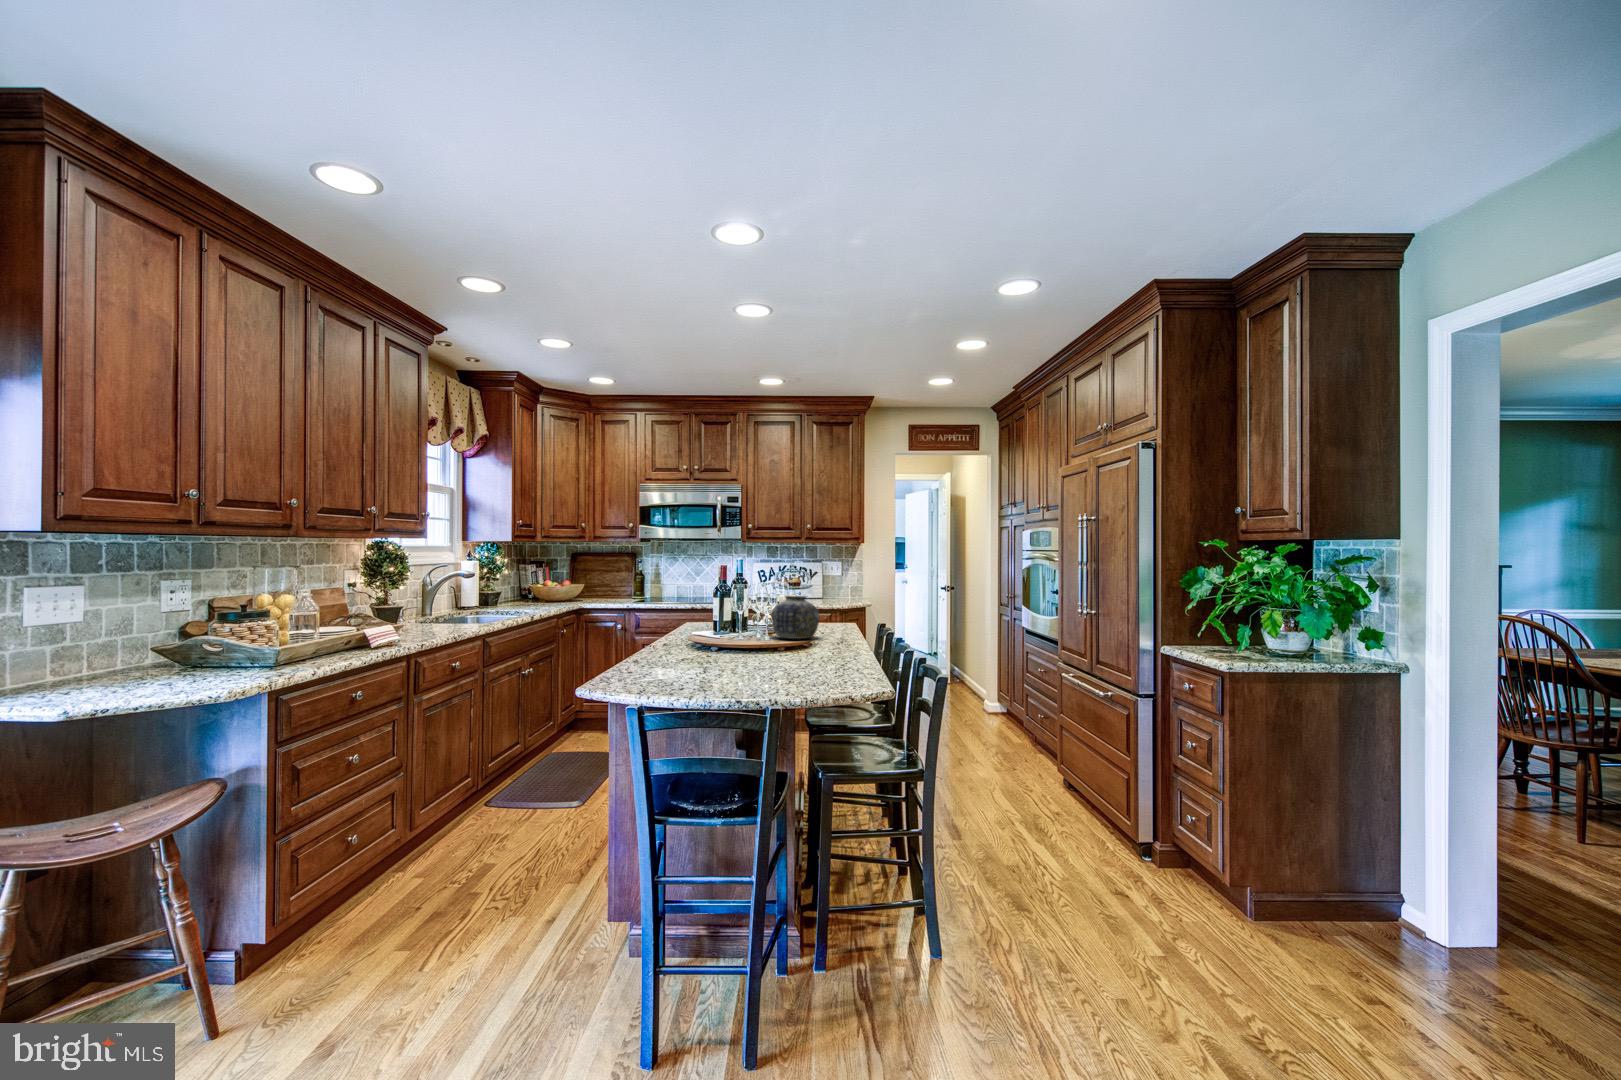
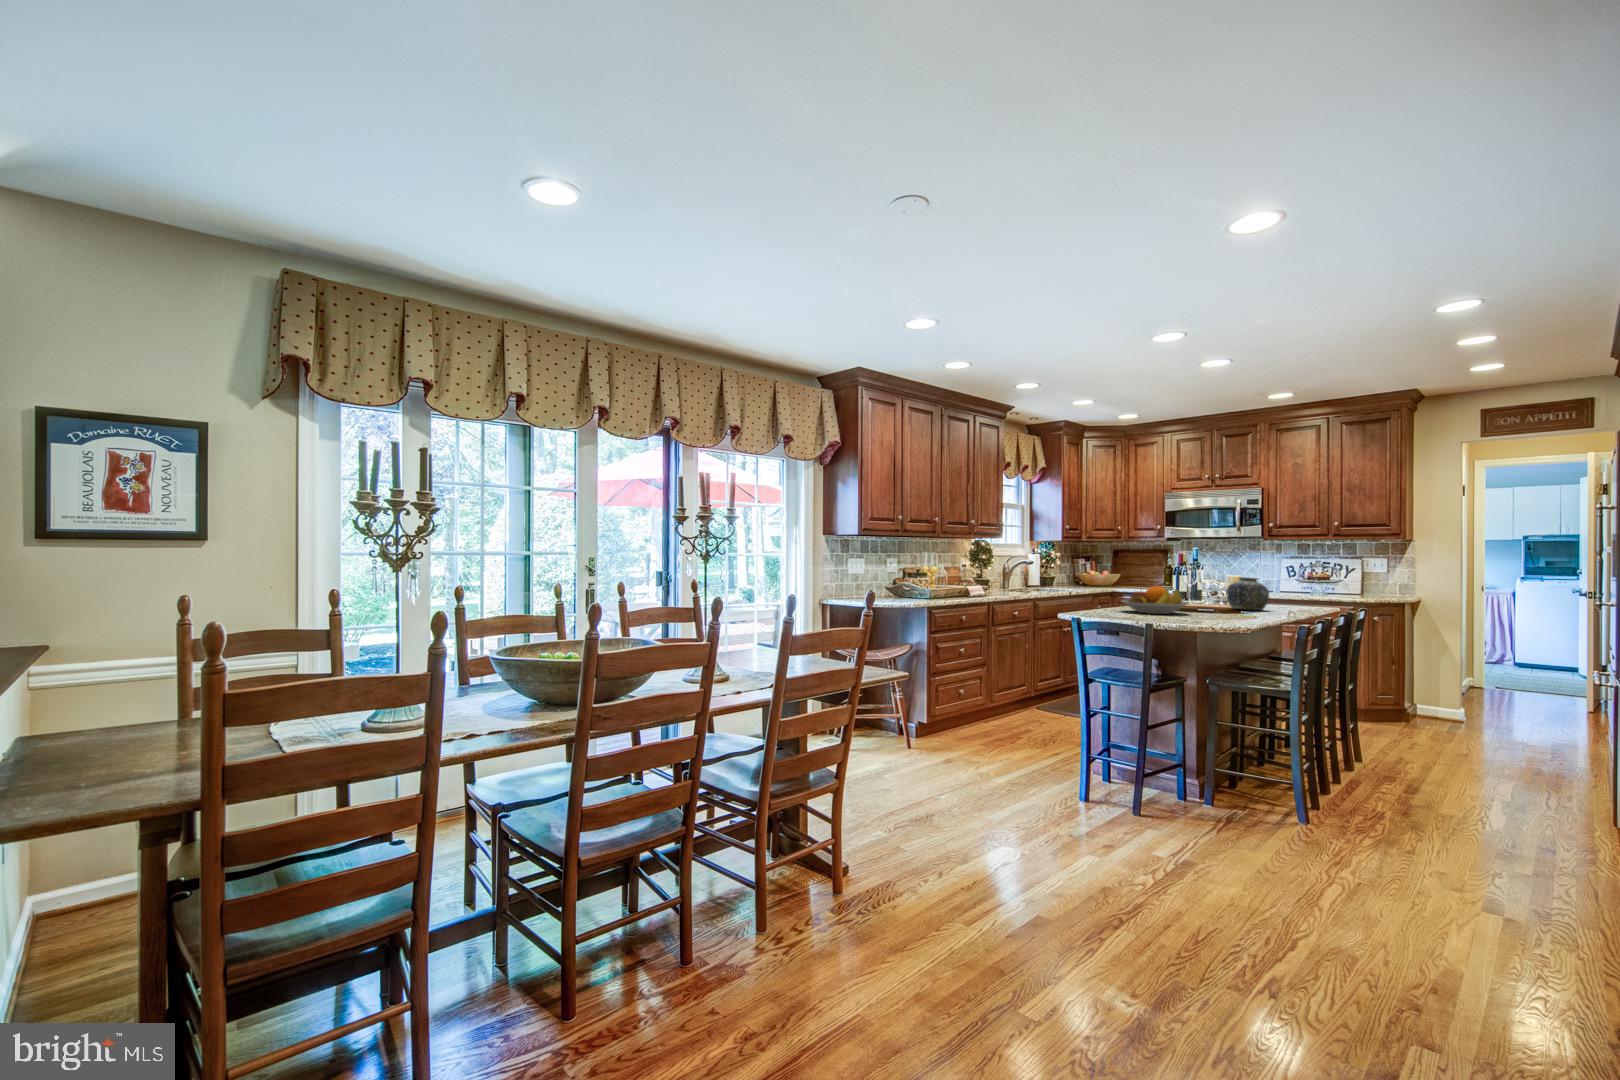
fruit bowl: none [668,622,770,668] -> present [1122,586,1189,614]

